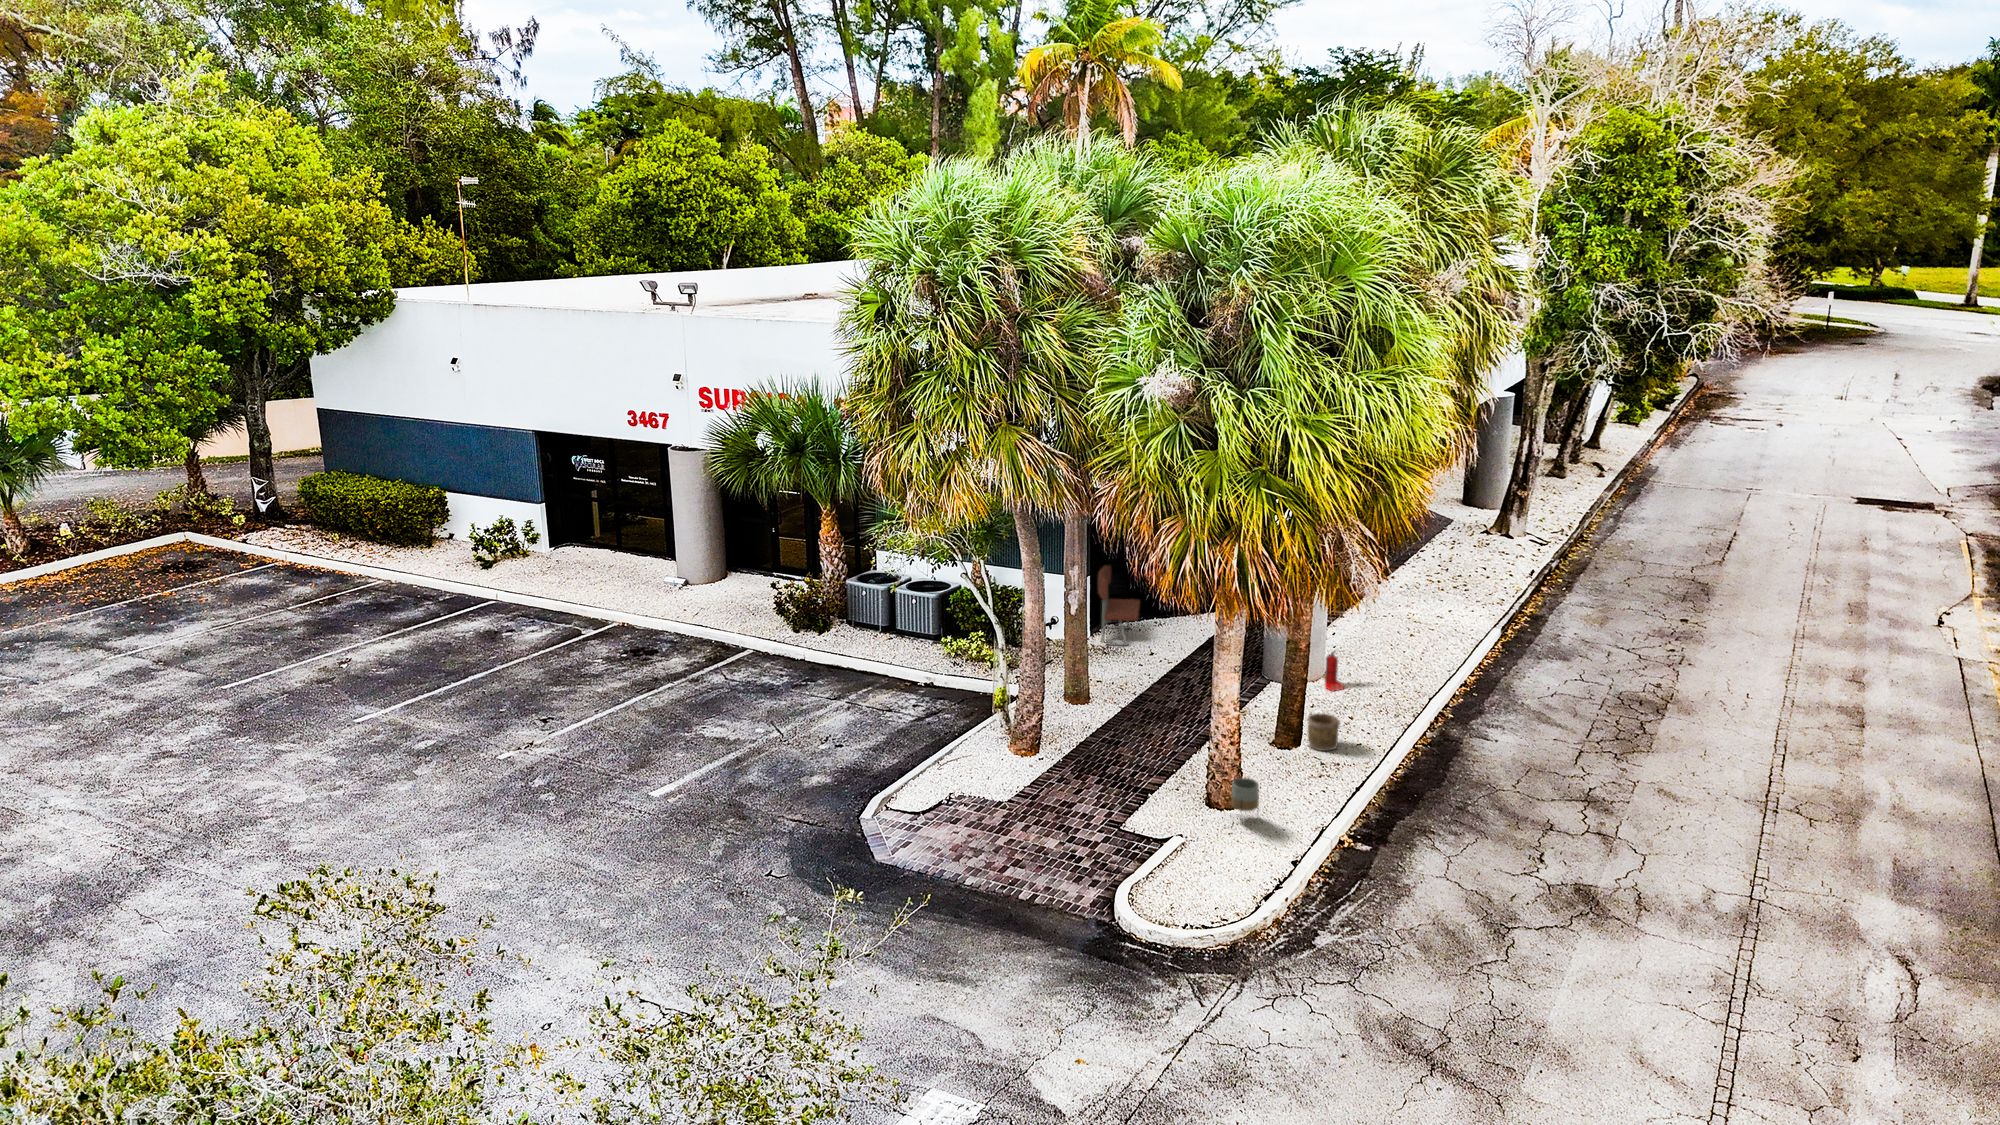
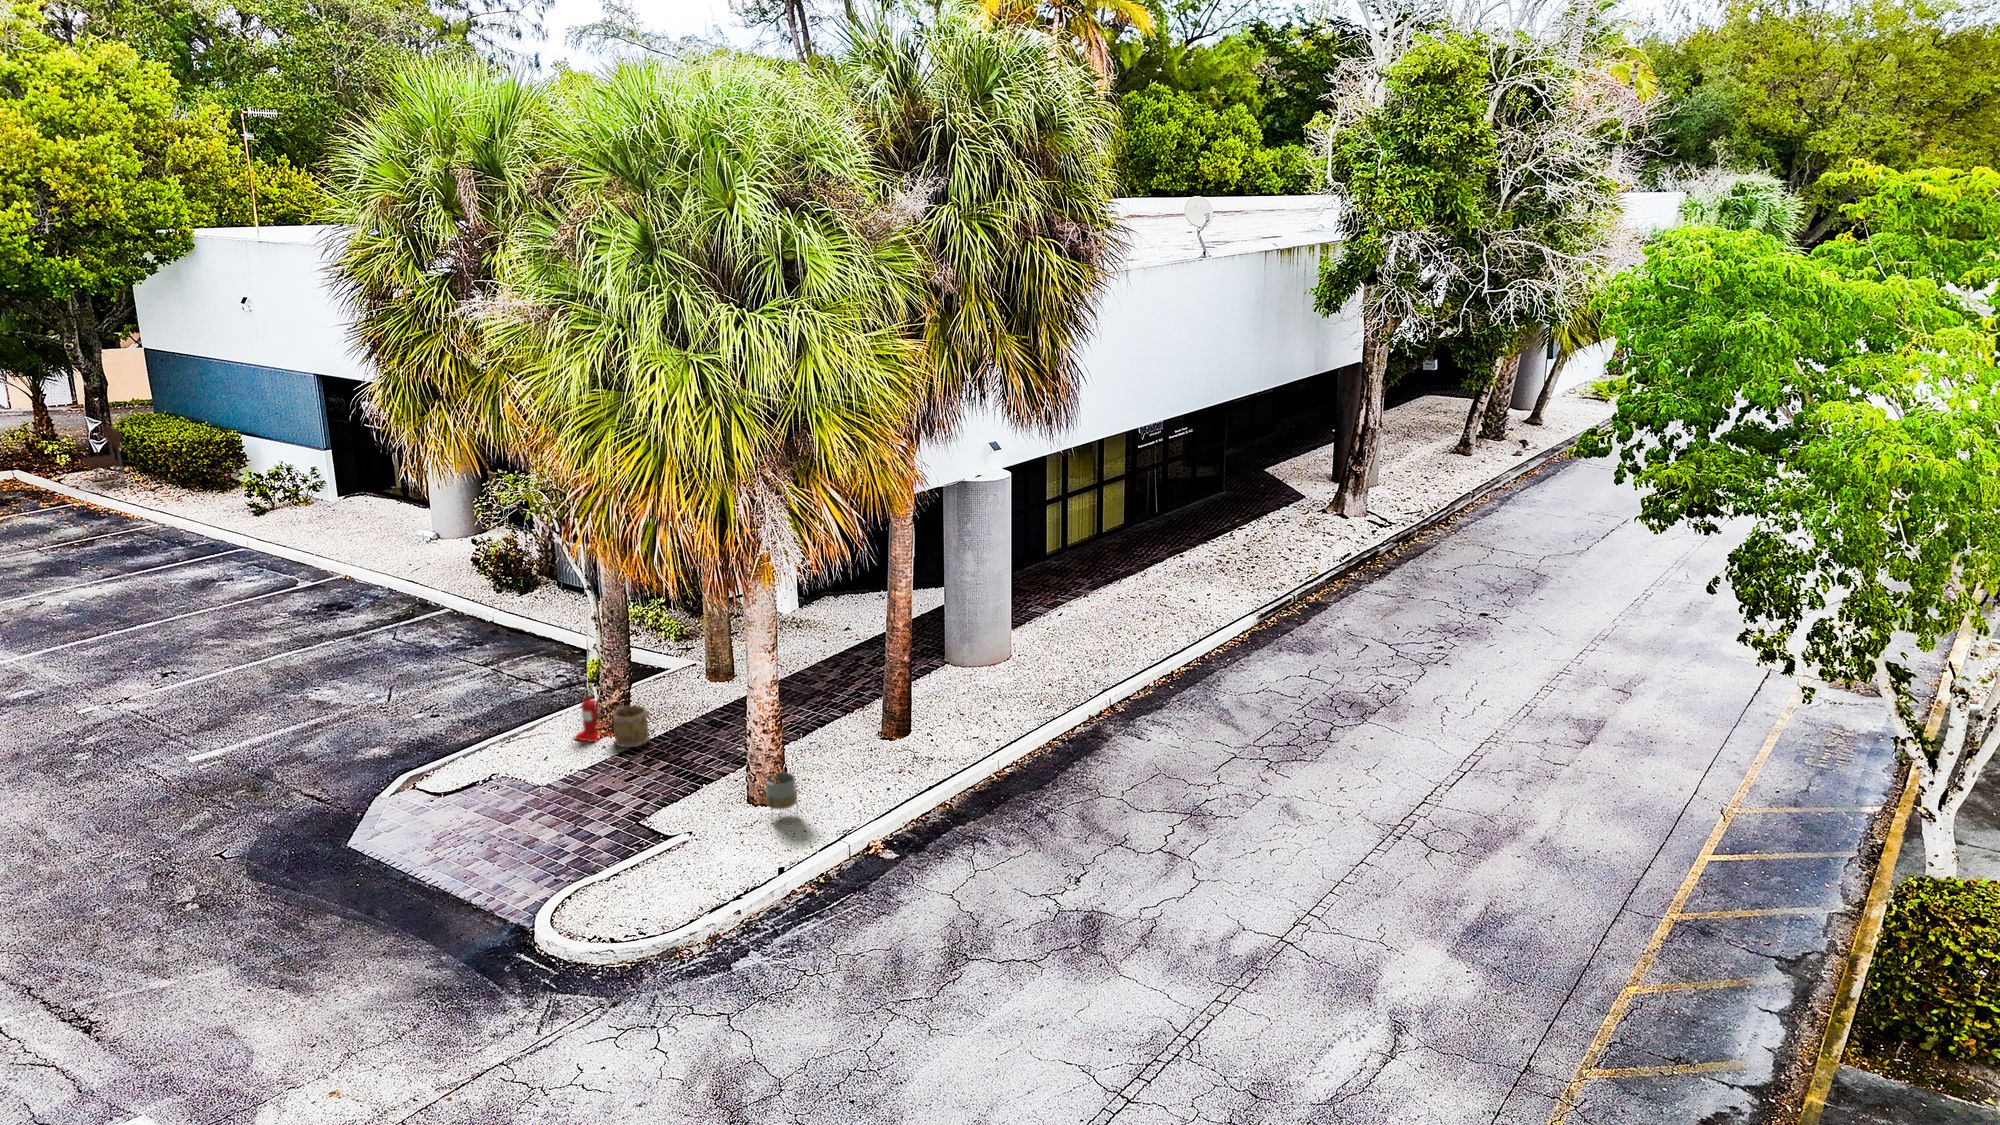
bench: present [1098,566,1140,646] -> present [82,427,126,488]
fire extinguisher: present [1324,652,1344,691] -> present [575,696,600,742]
bucket: present [1307,714,1340,751] -> present [613,706,650,747]

